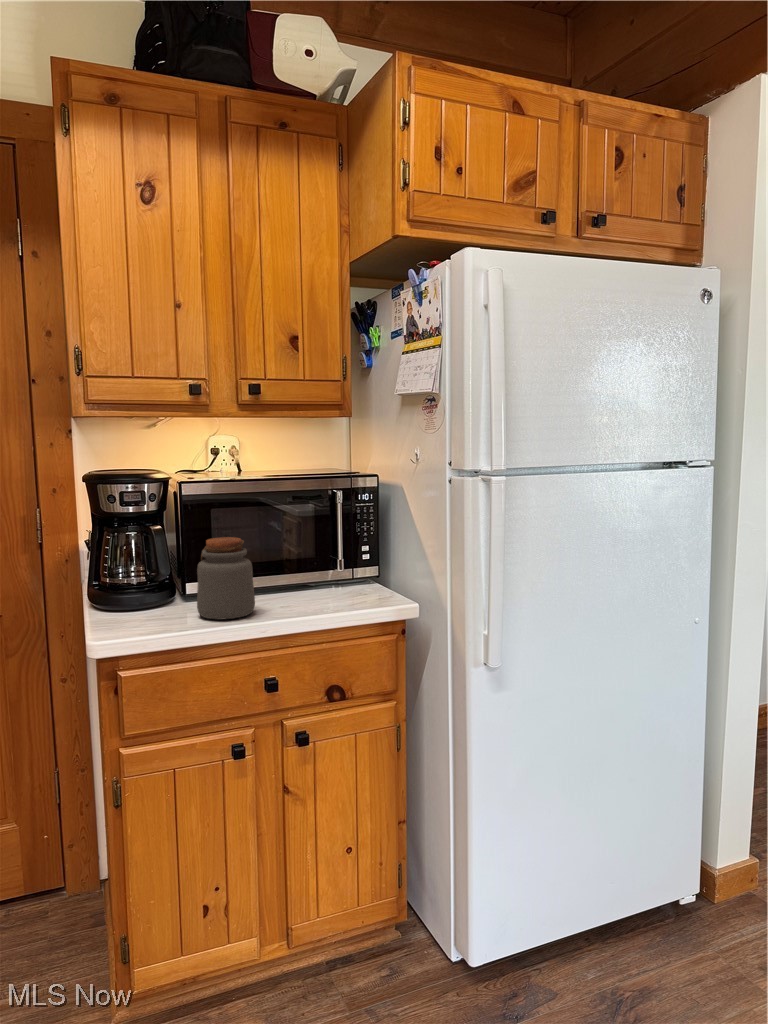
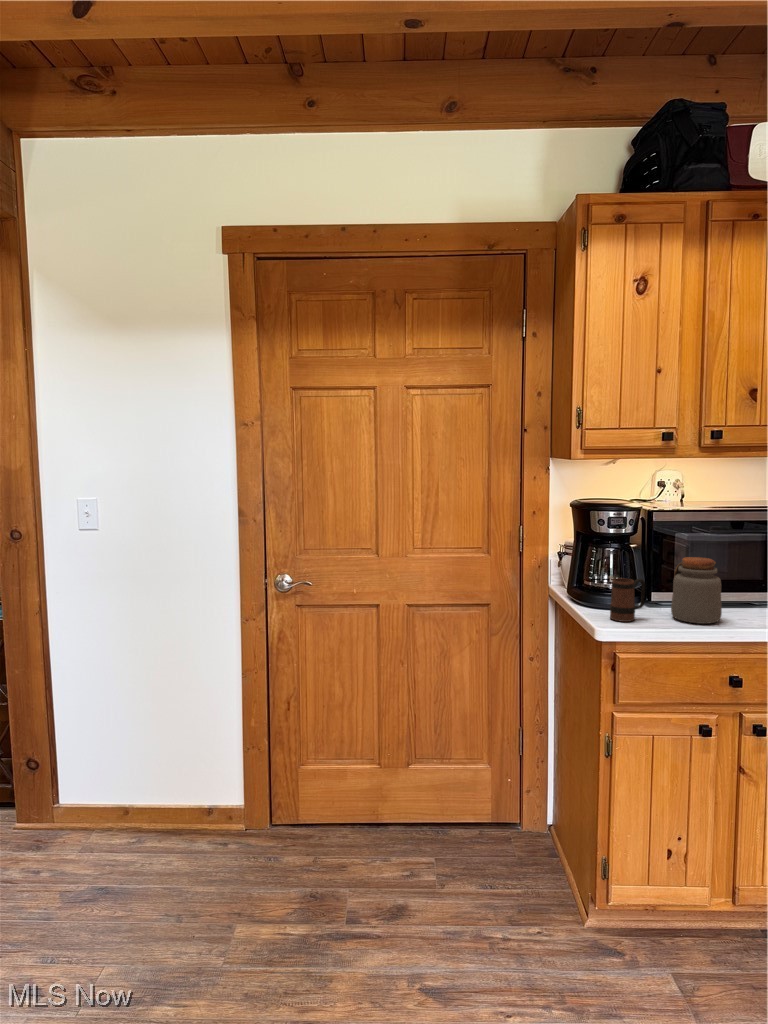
mug: none [114,570,160,628] -> present [610,578,645,622]

